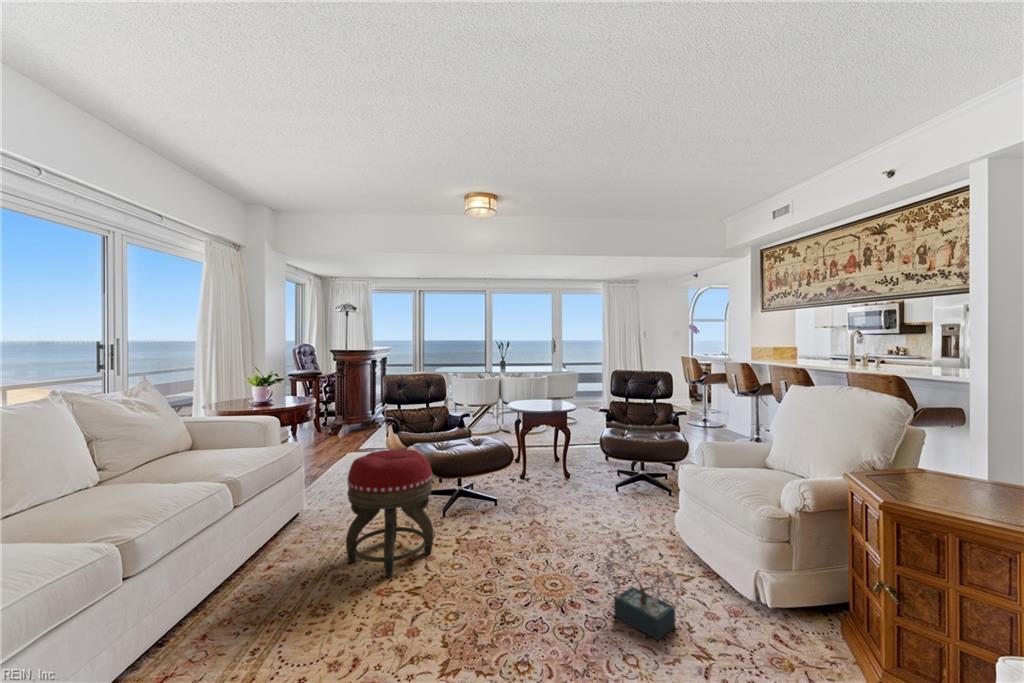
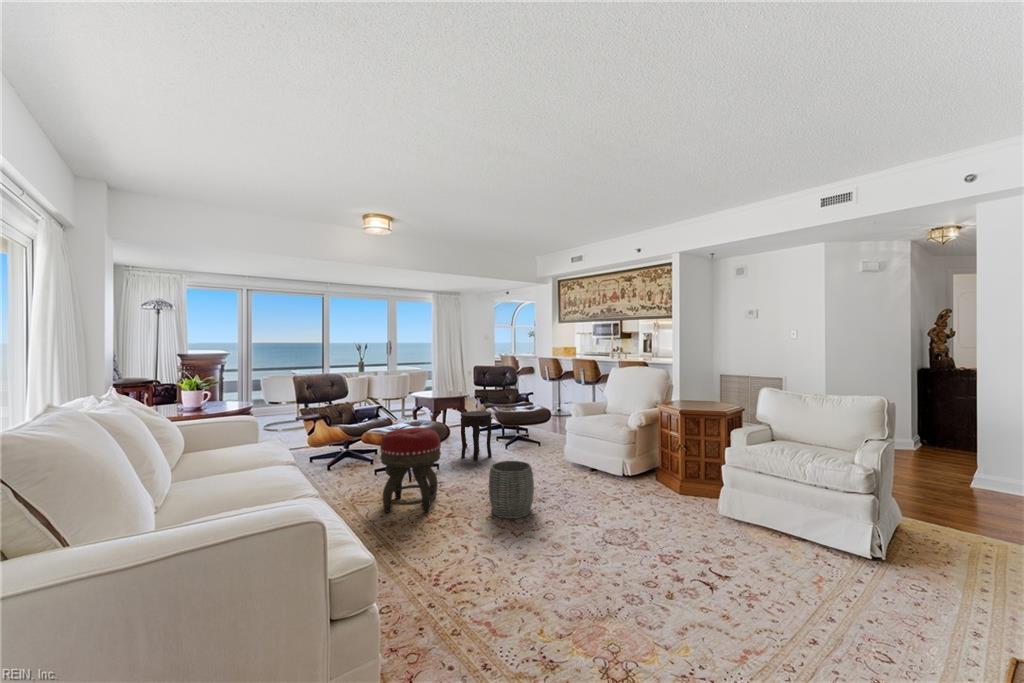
side table: none [540,432,584,503] -> present [461,411,492,461]
woven basket: none [452,526,528,638] -> present [489,461,534,519]
decorative plant: present [601,537,685,640] -> none [558,455,604,499]

